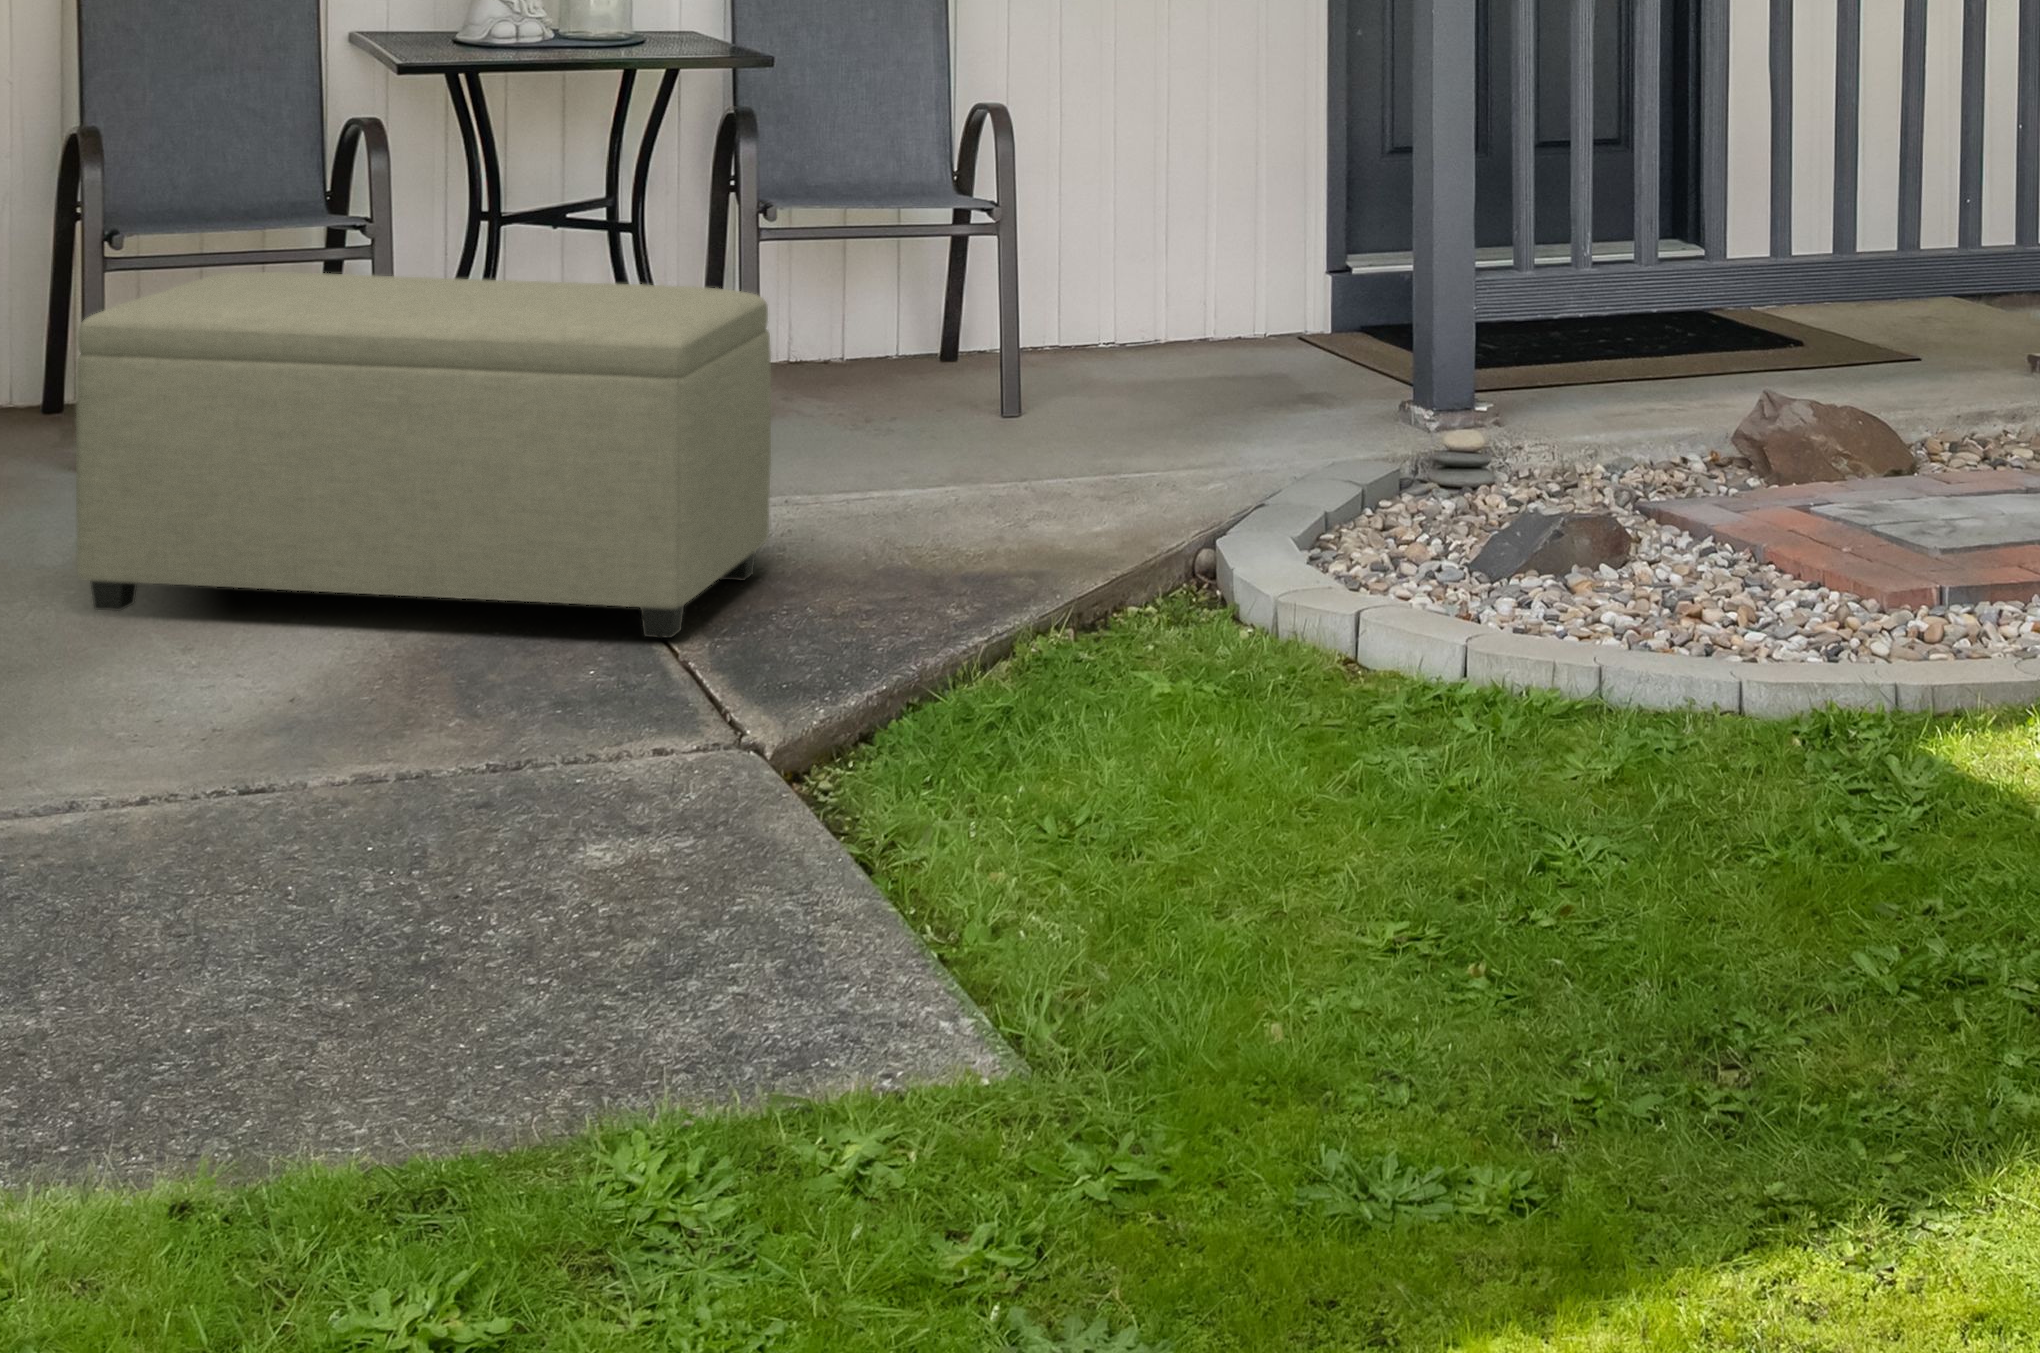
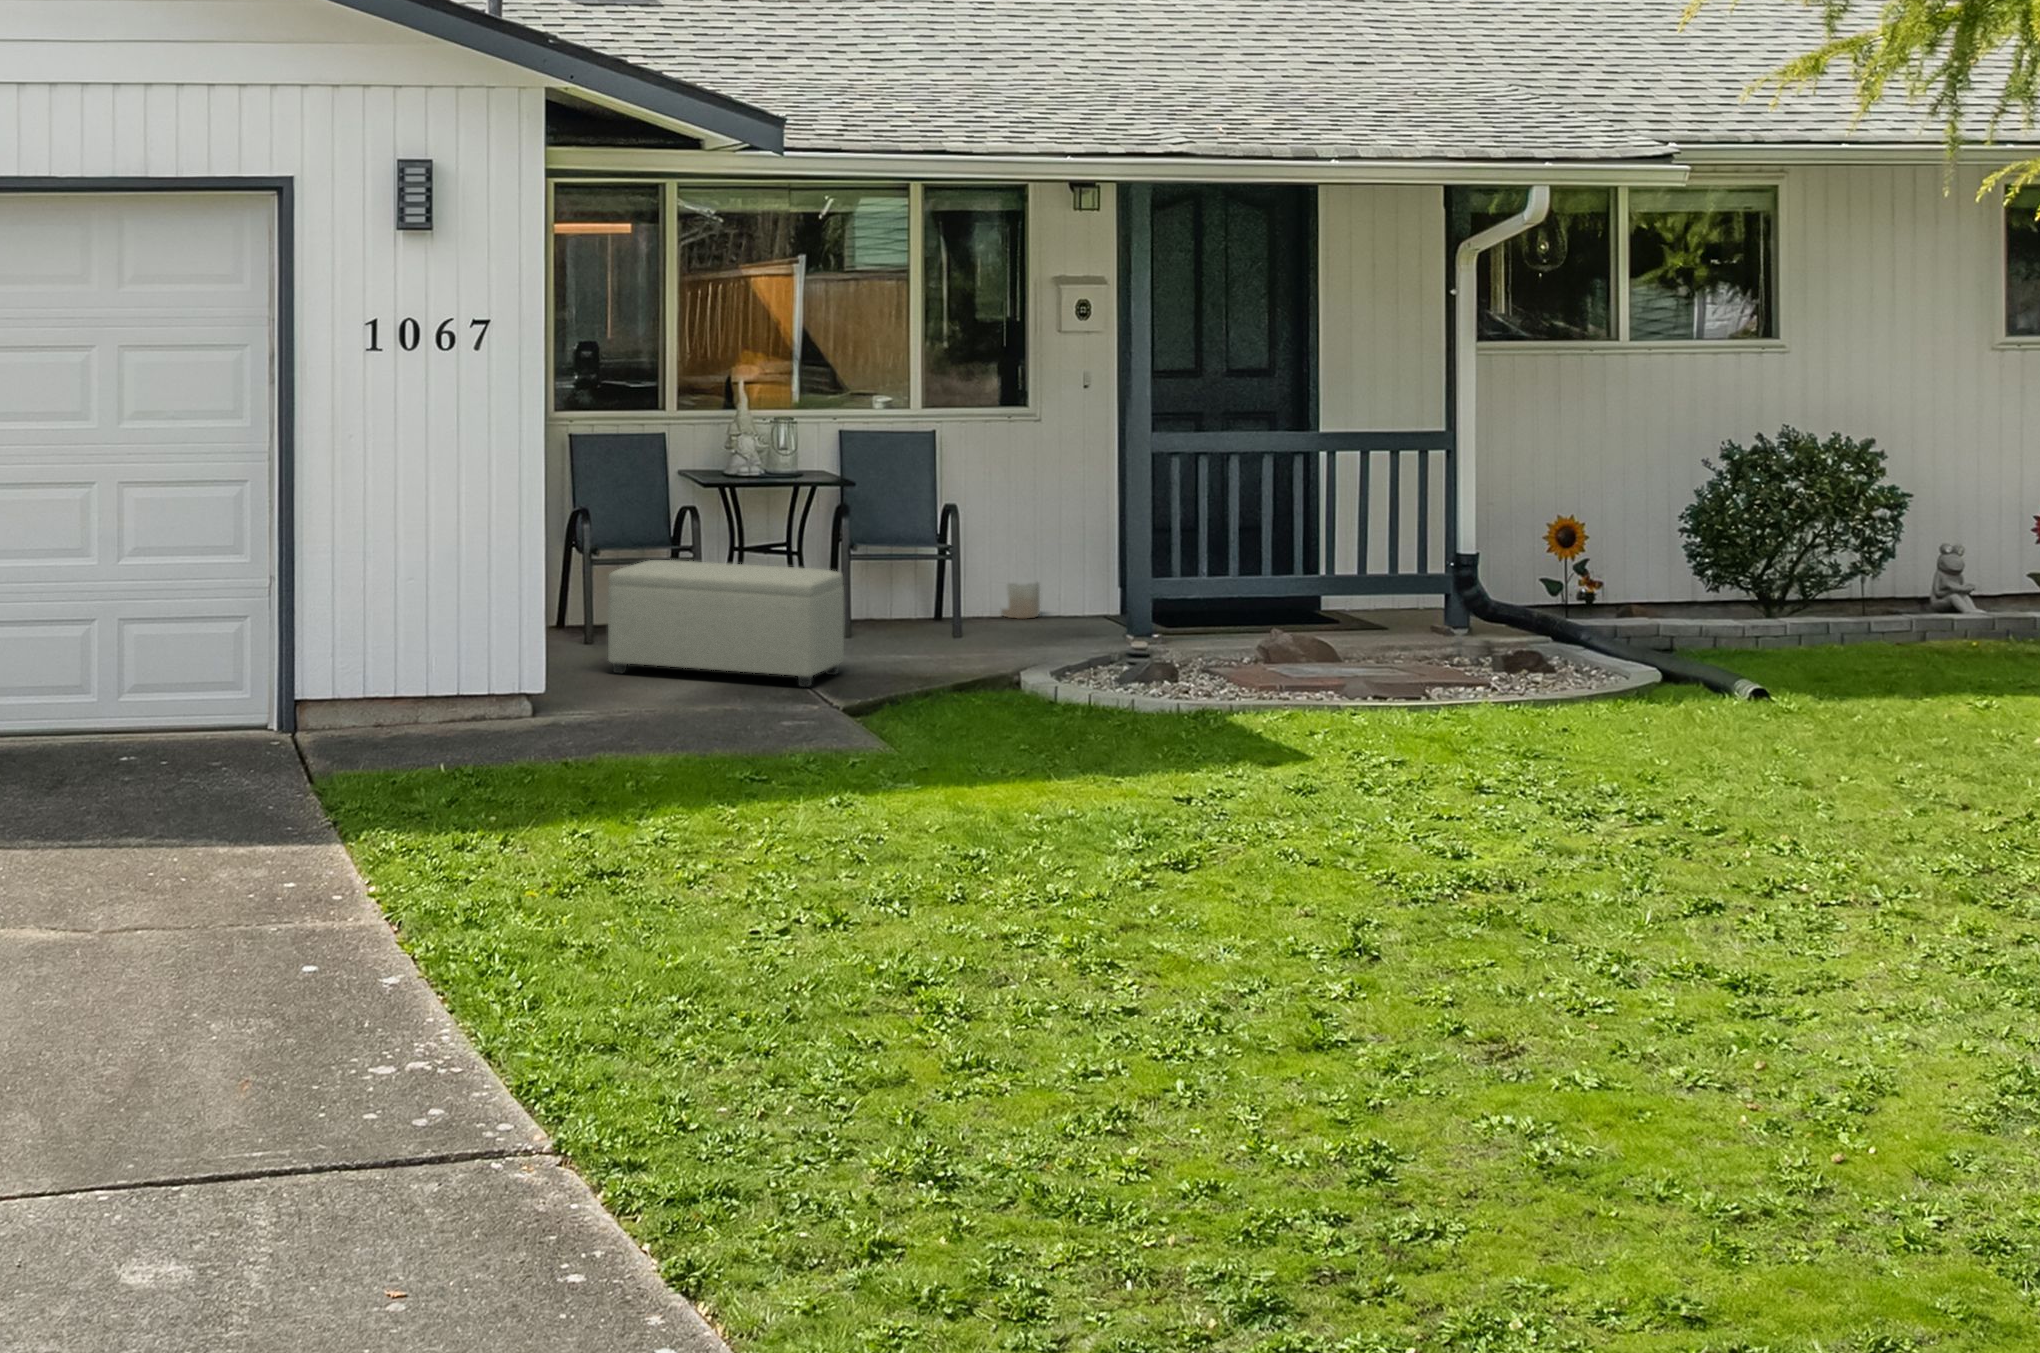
planter: none [1097,272,1183,360] -> present [1001,583,1040,619]

